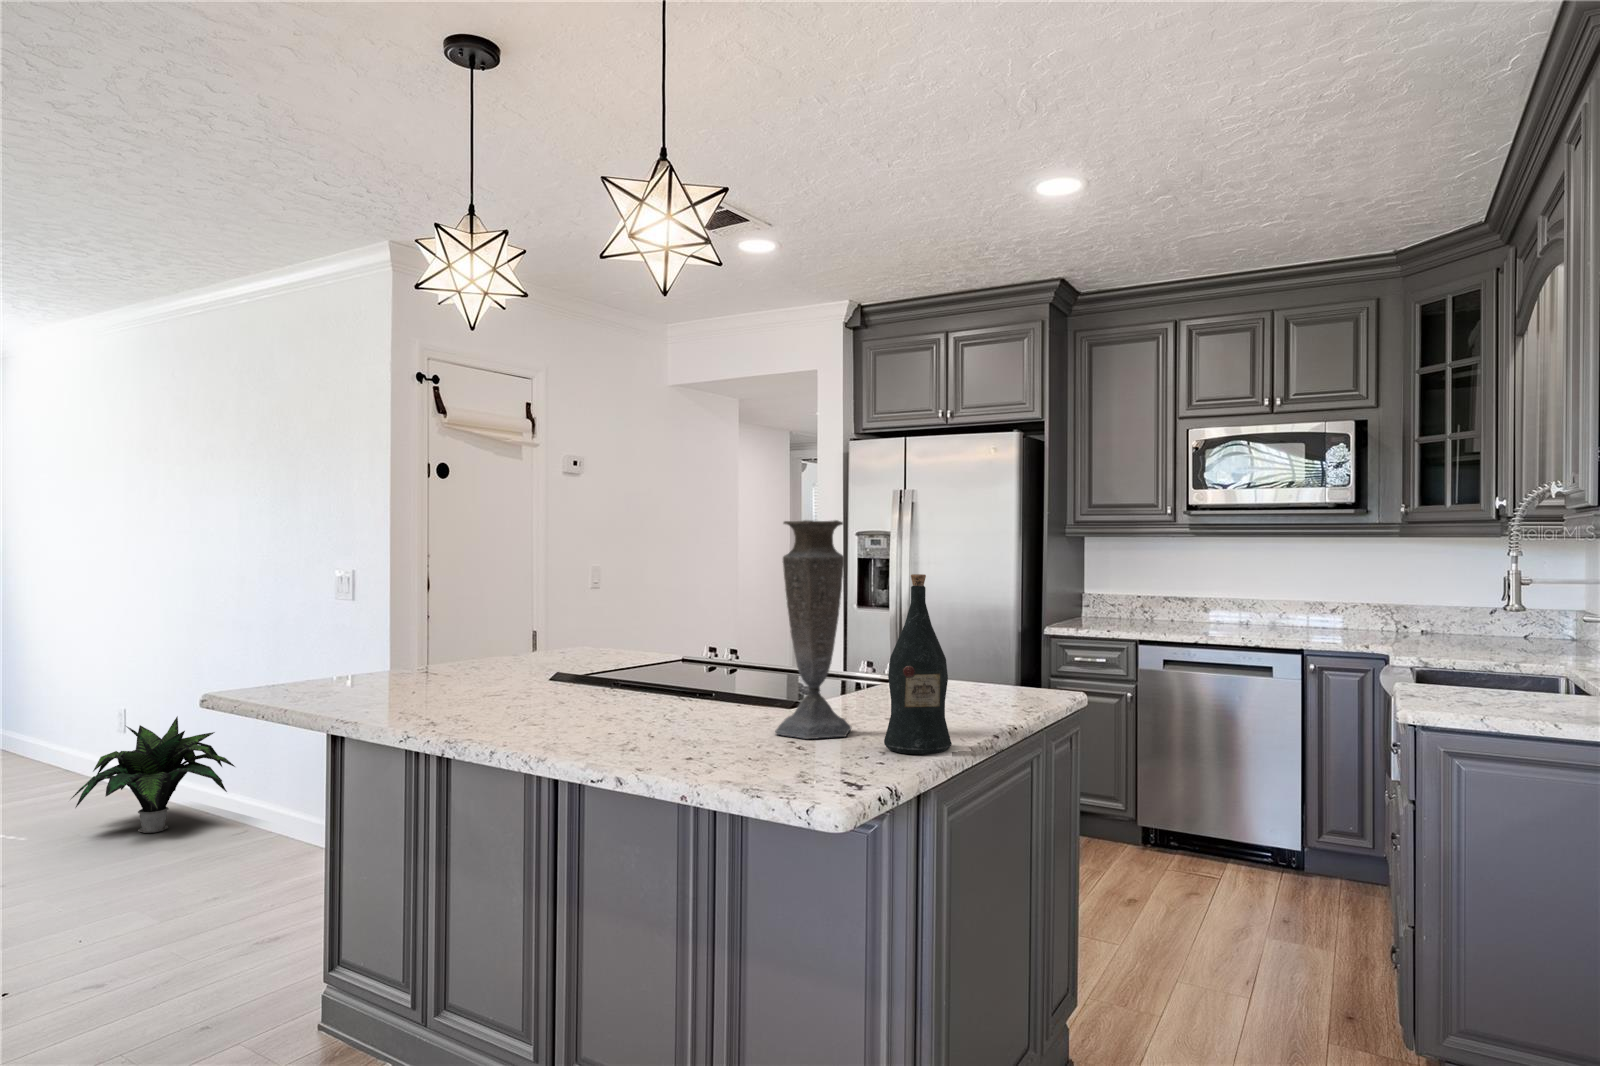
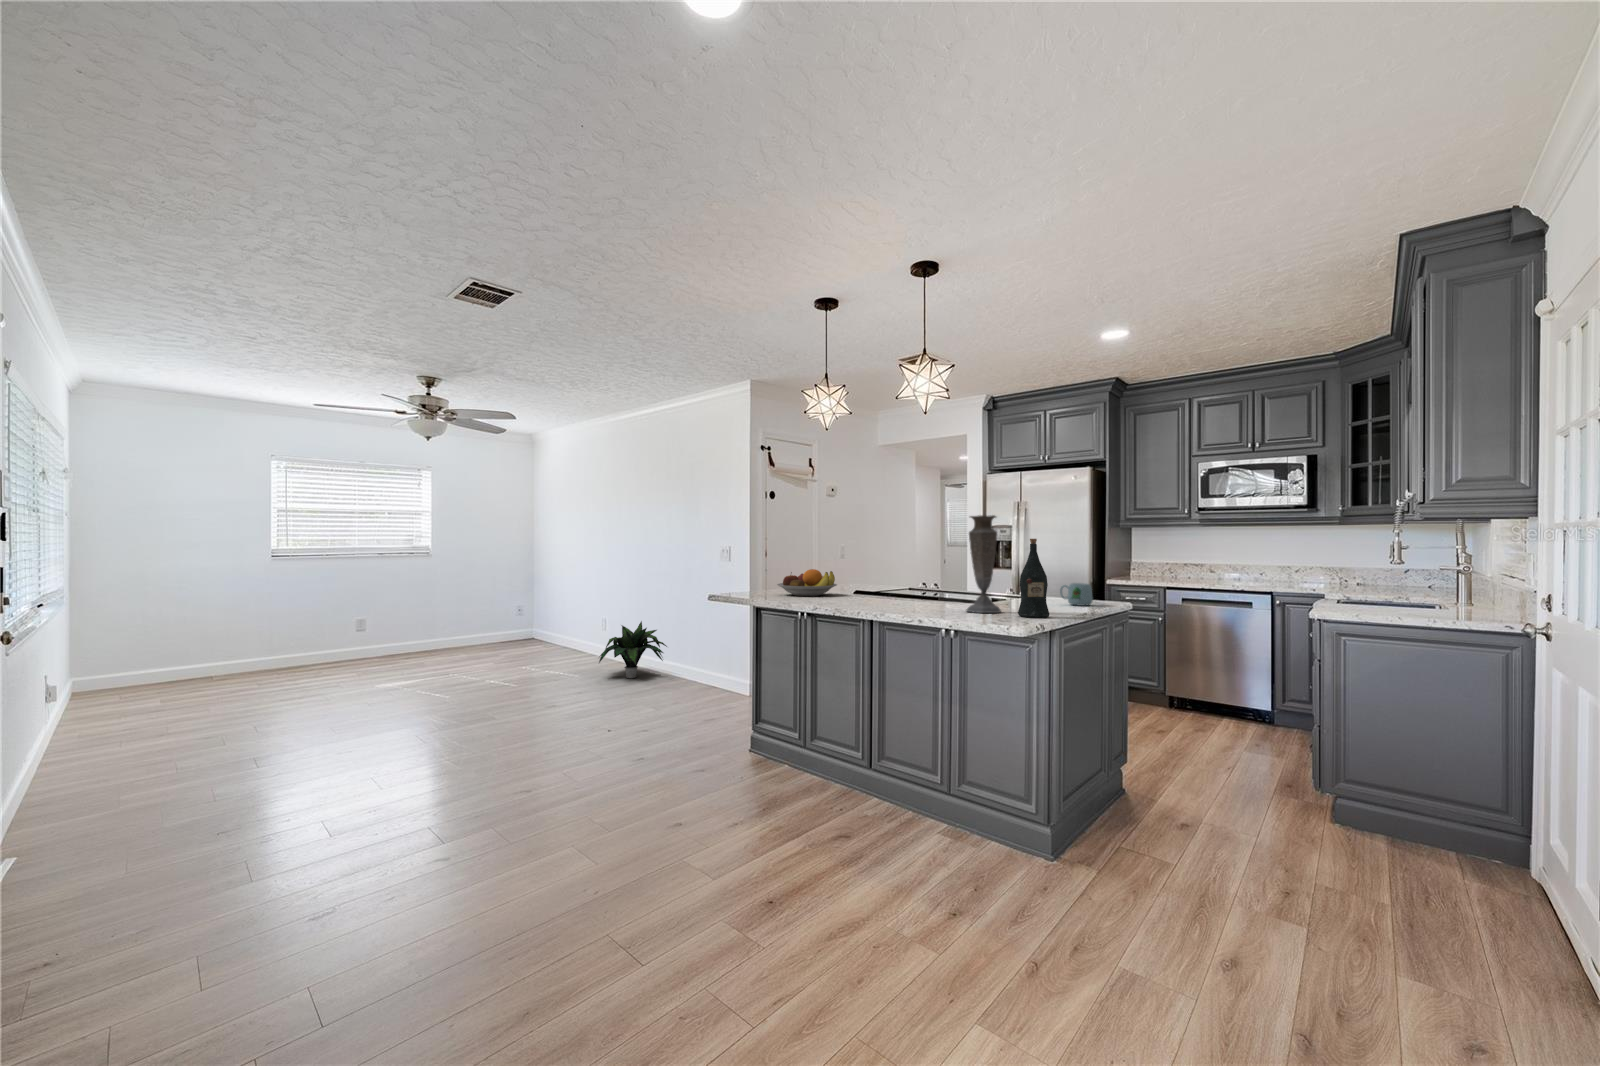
fruit bowl: none [404,625,537,682] -> present [777,569,837,596]
mug: none [971,656,1032,702] -> present [1060,583,1093,606]

